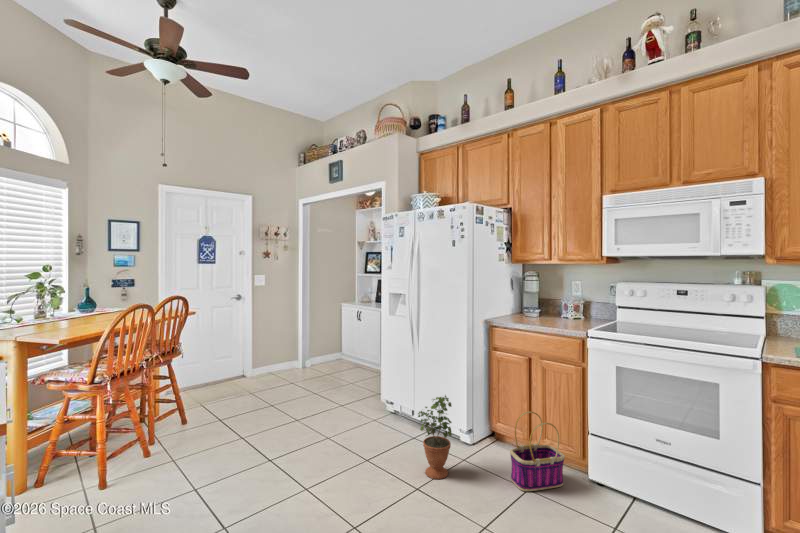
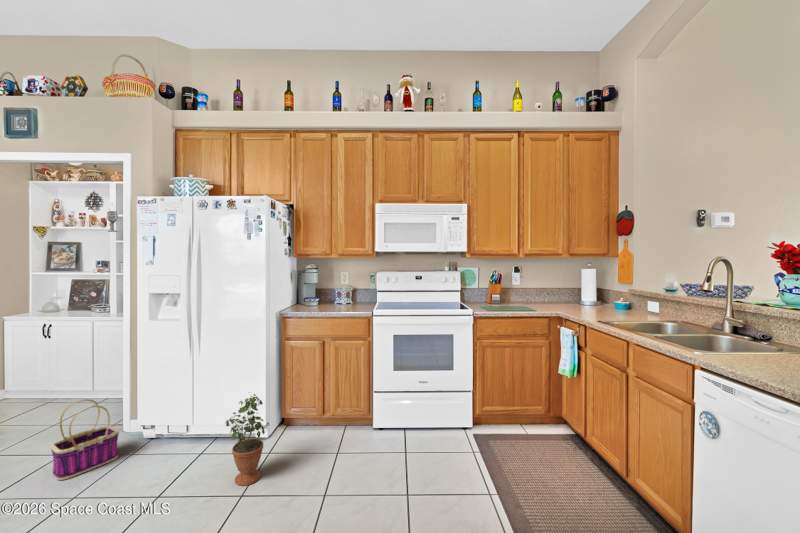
basket: present [510,412,565,491] -> present [51,399,119,480]

